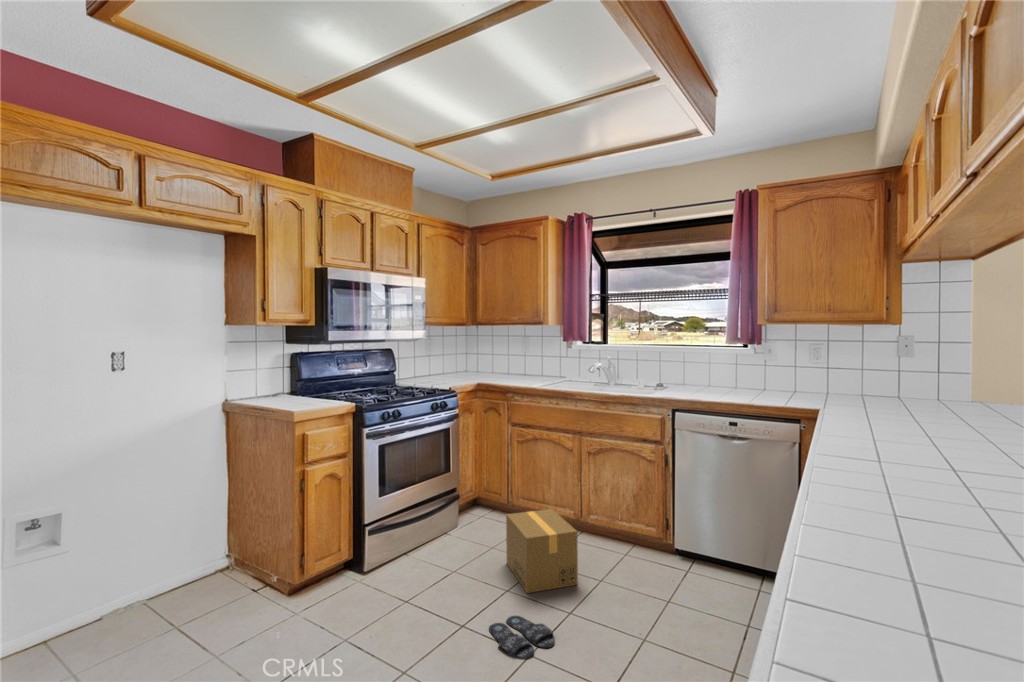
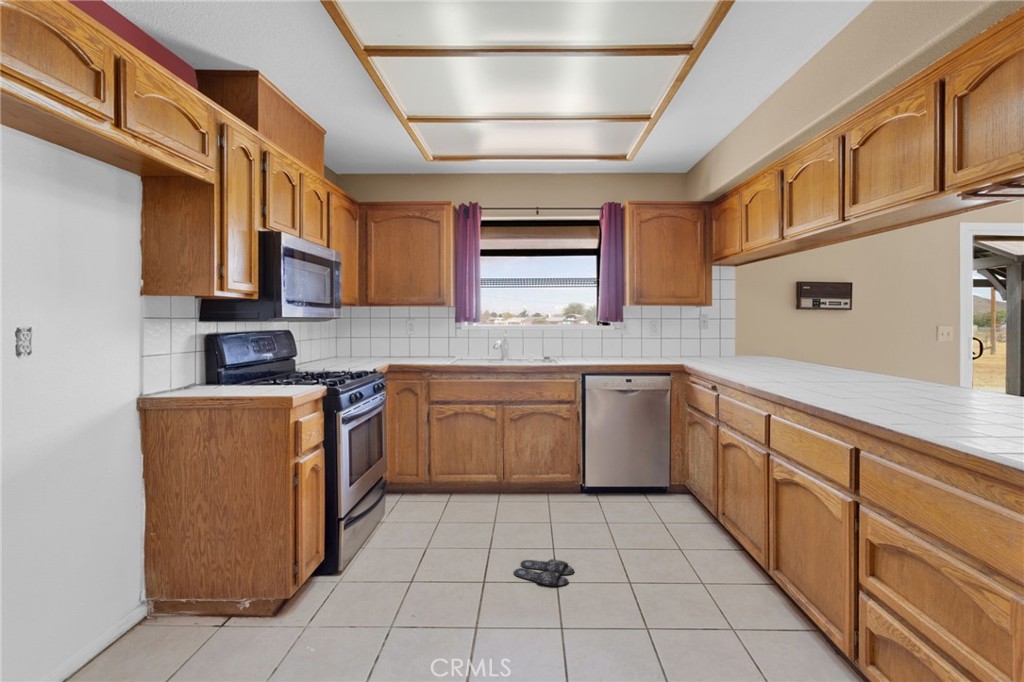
cardboard box: present [506,509,578,593] -> none [469,471,544,544]

